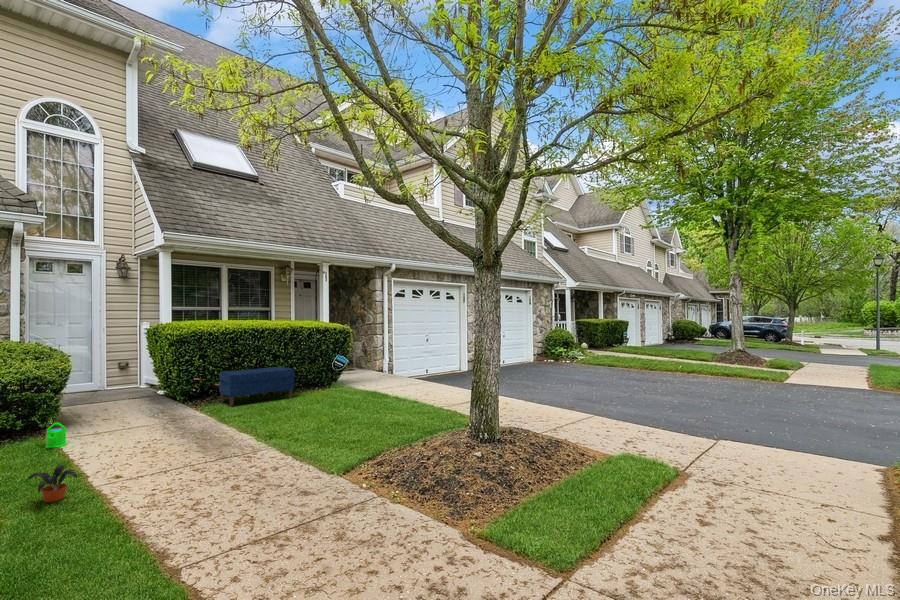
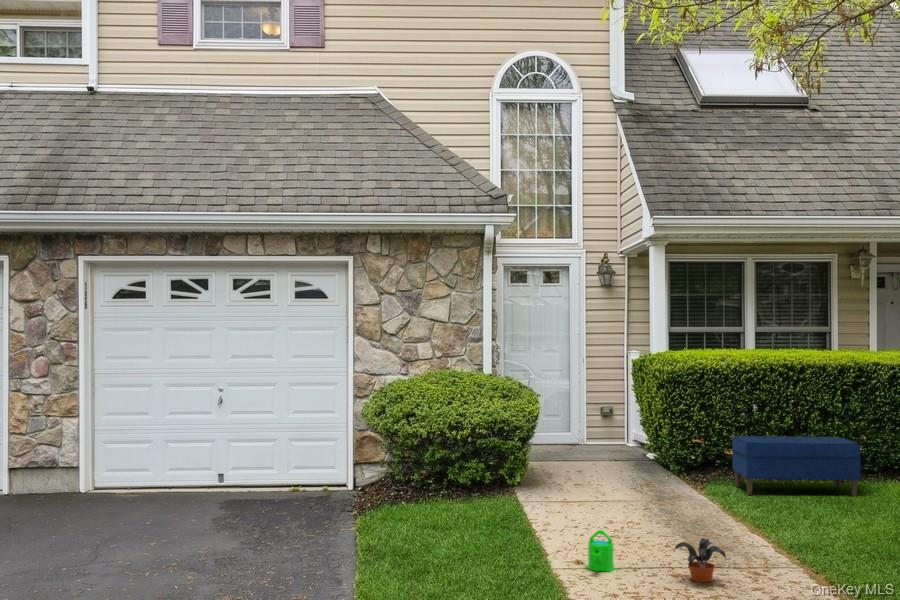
watering can: present [45,422,67,448] -> present [587,530,615,571]
potted plant: present [27,465,77,502] -> present [674,538,726,582]

